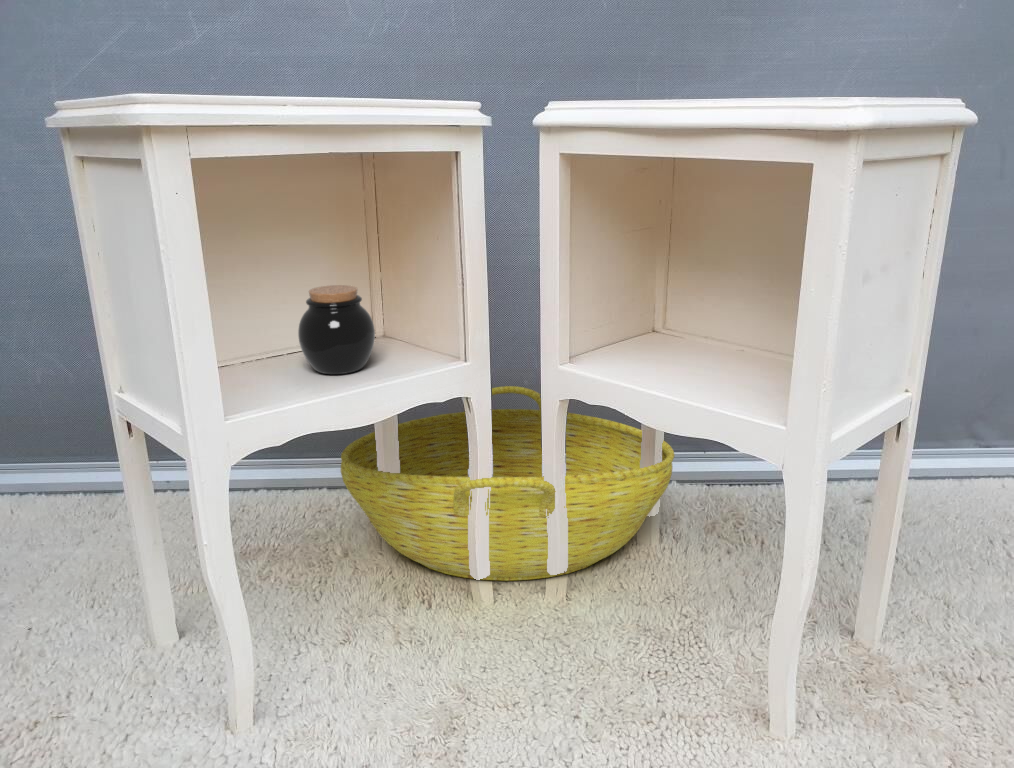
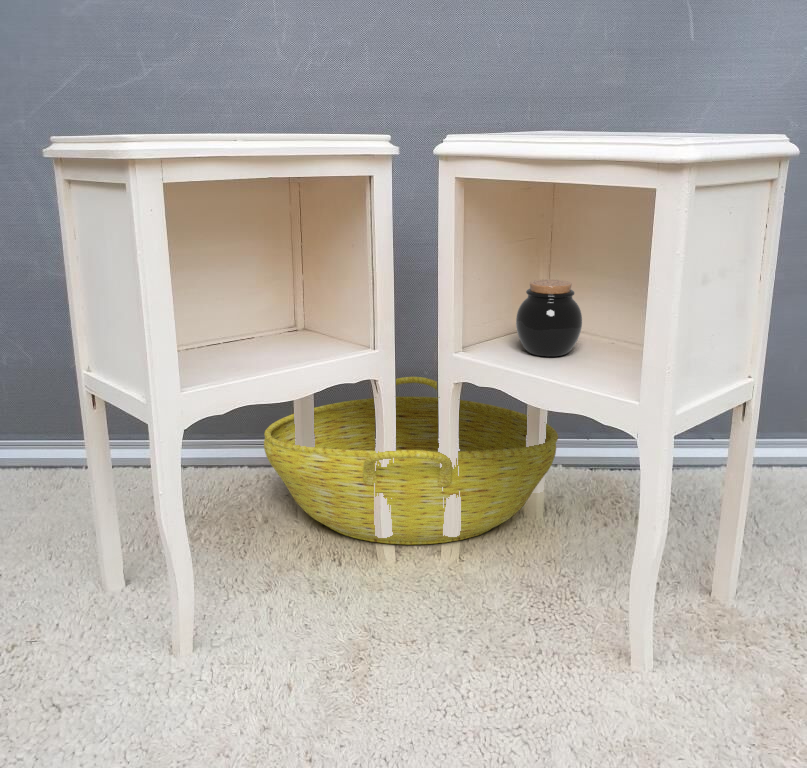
jar: present [298,285,375,374] -> present [516,279,582,356]

